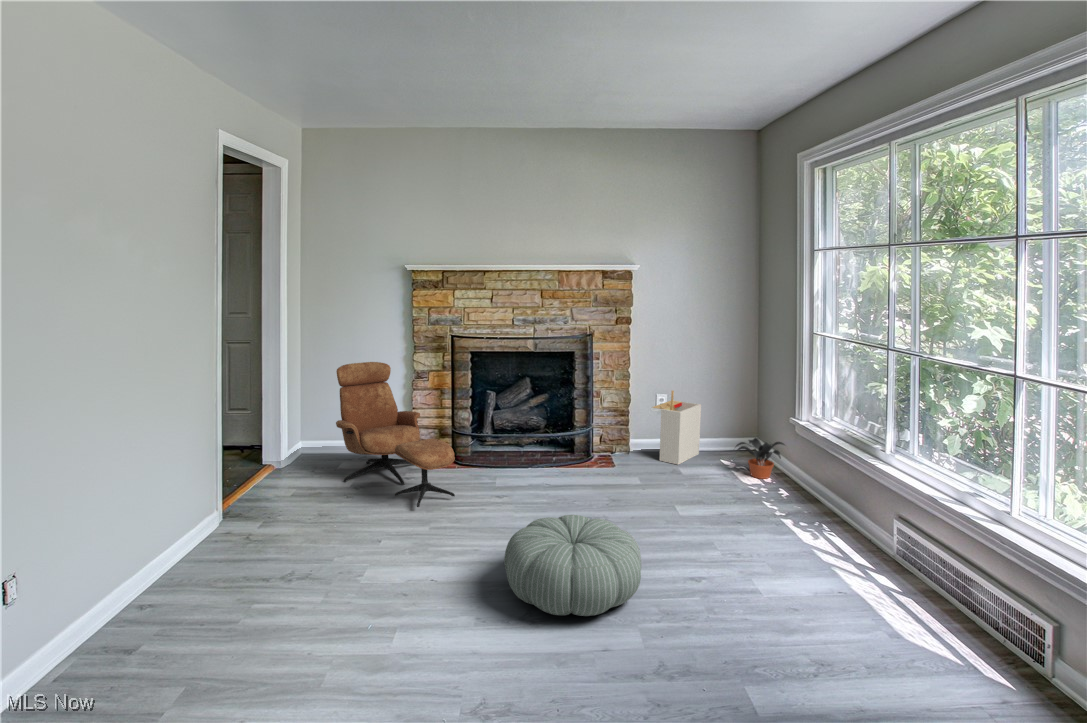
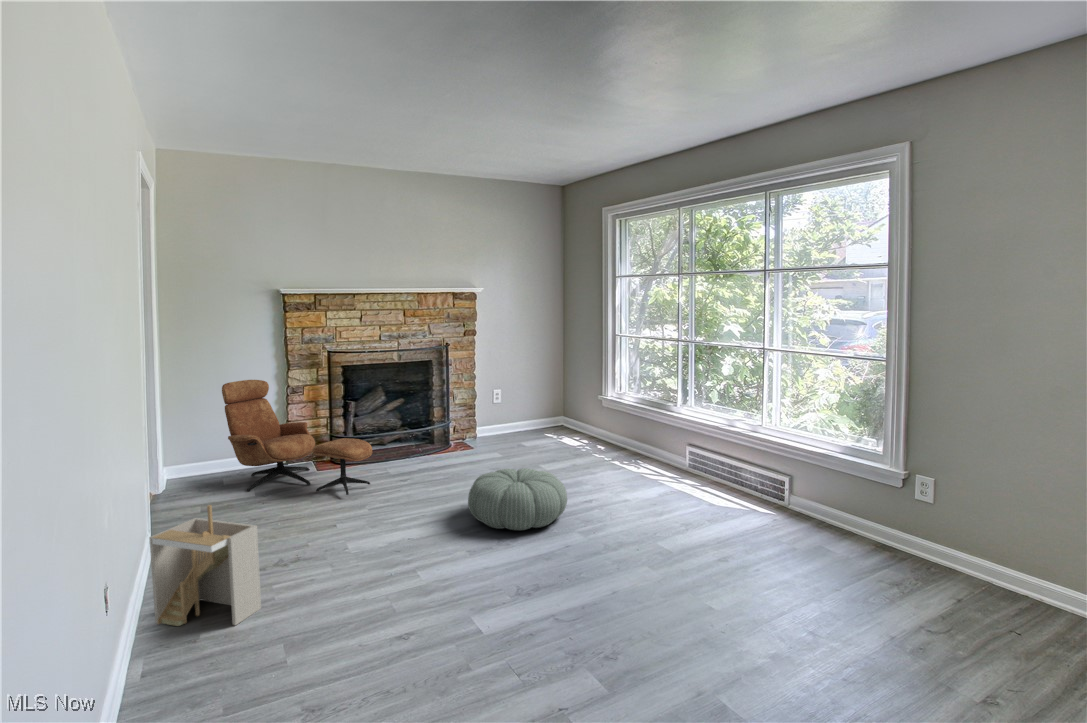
storage bin: present [652,390,701,465] -> present [149,505,261,626]
potted plant: present [736,438,785,479] -> none [564,415,600,444]

